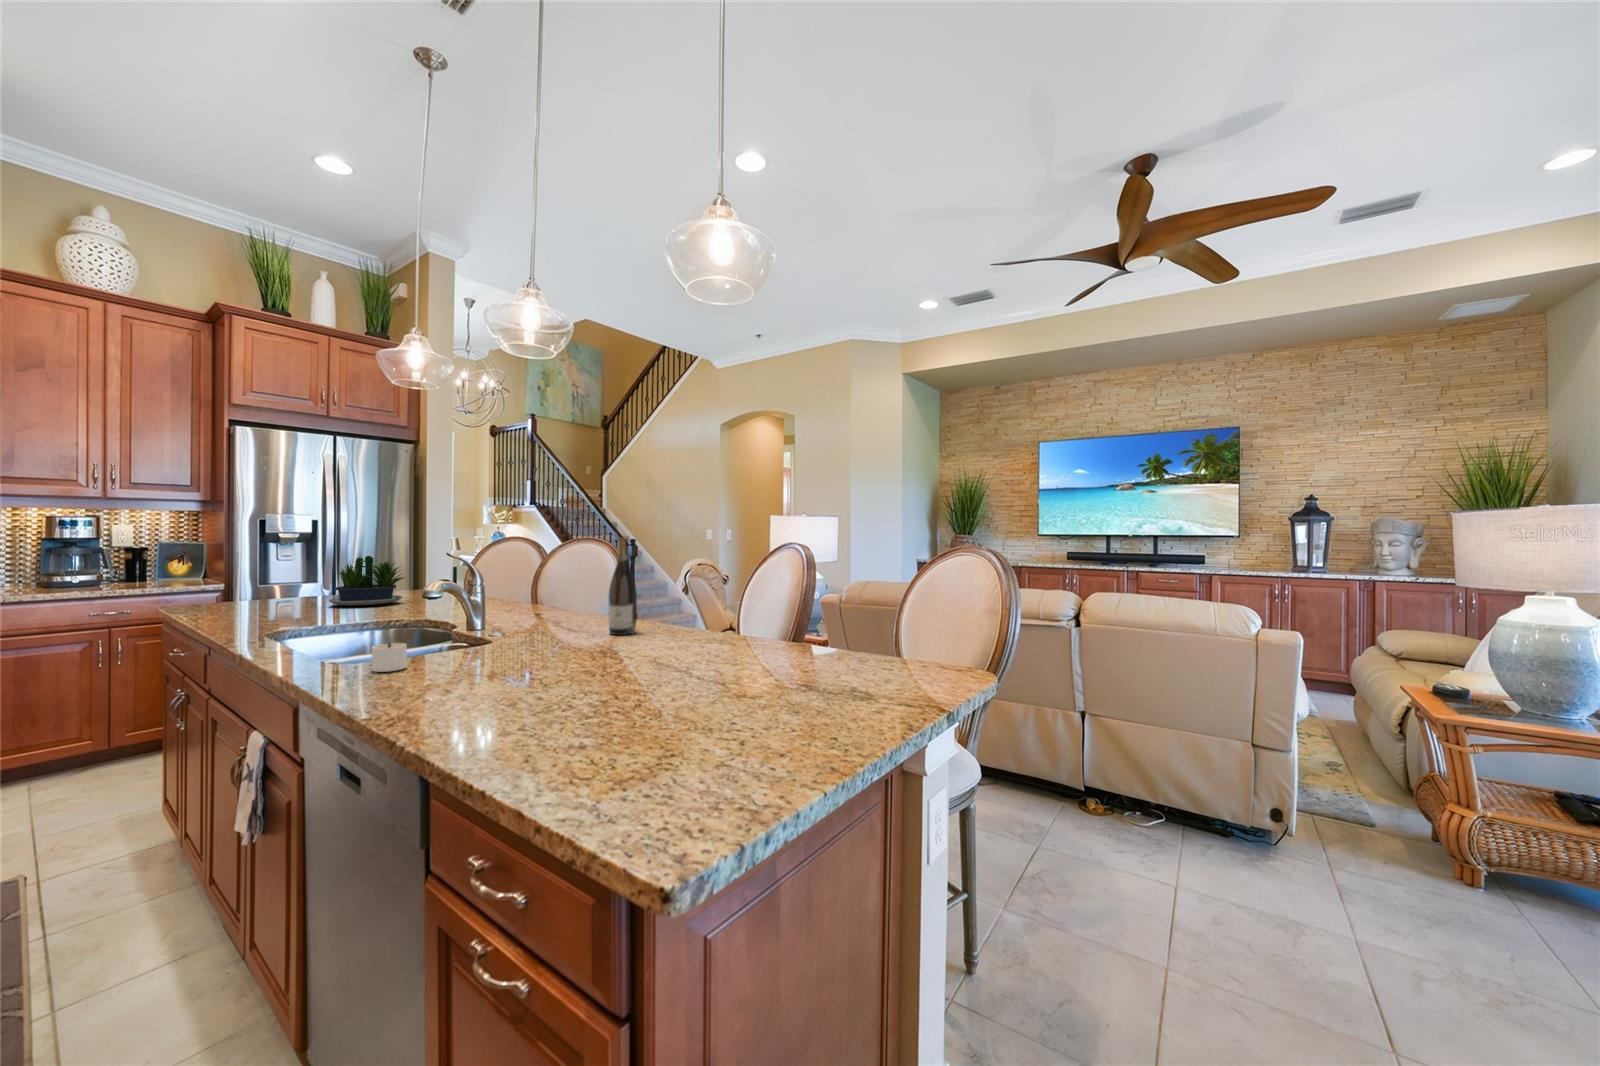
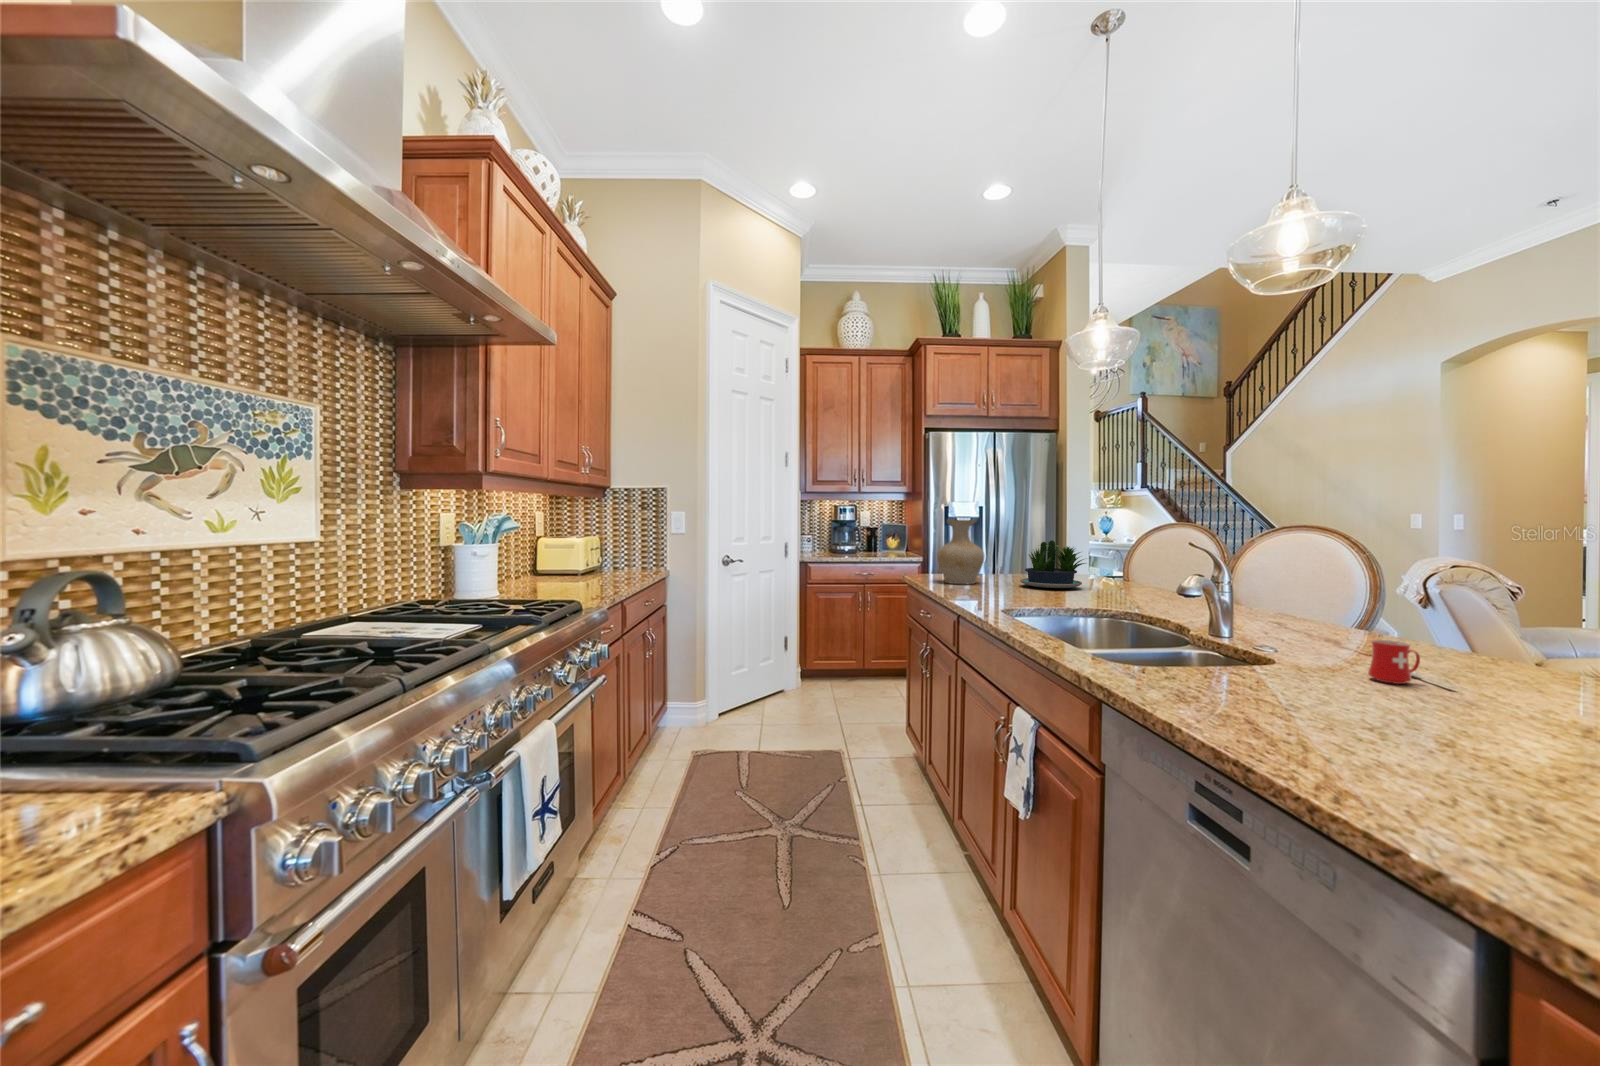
vase: none [210,535,283,611] -> present [937,520,984,584]
wine bottle: present [609,538,637,635] -> none [1479,528,1548,686]
mug: none [538,616,582,645] -> present [1368,639,1455,688]
candle: present [372,643,407,672] -> none [1173,652,1228,688]

